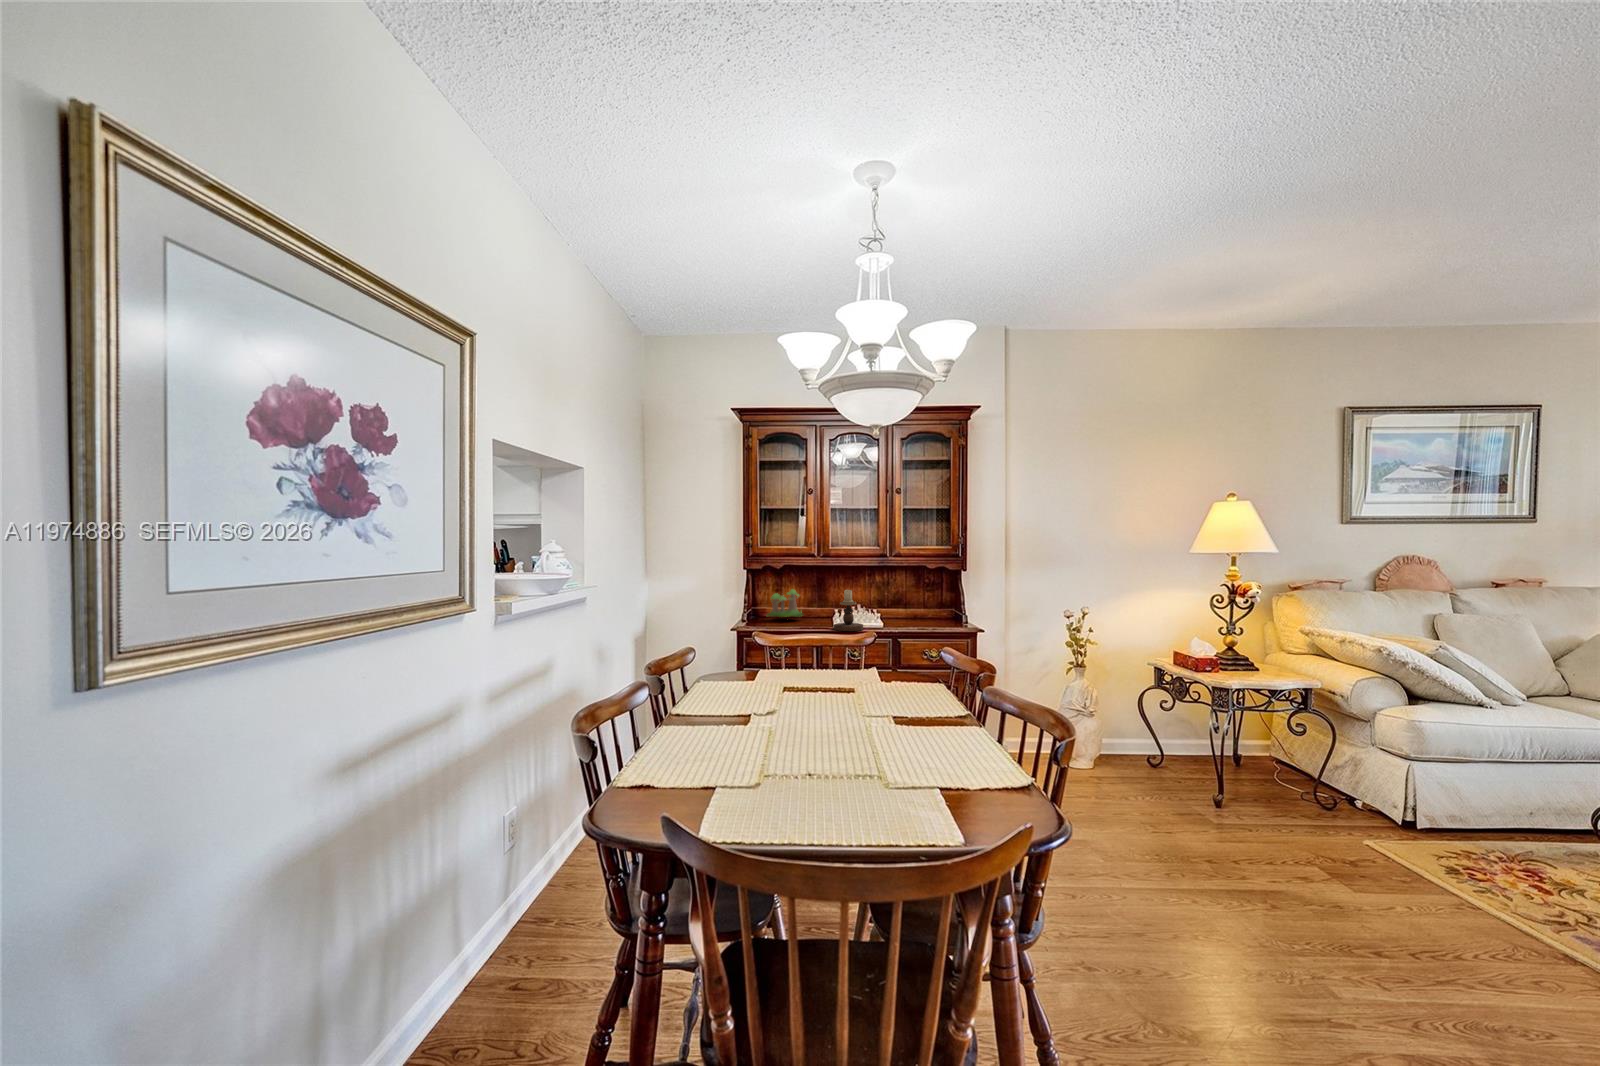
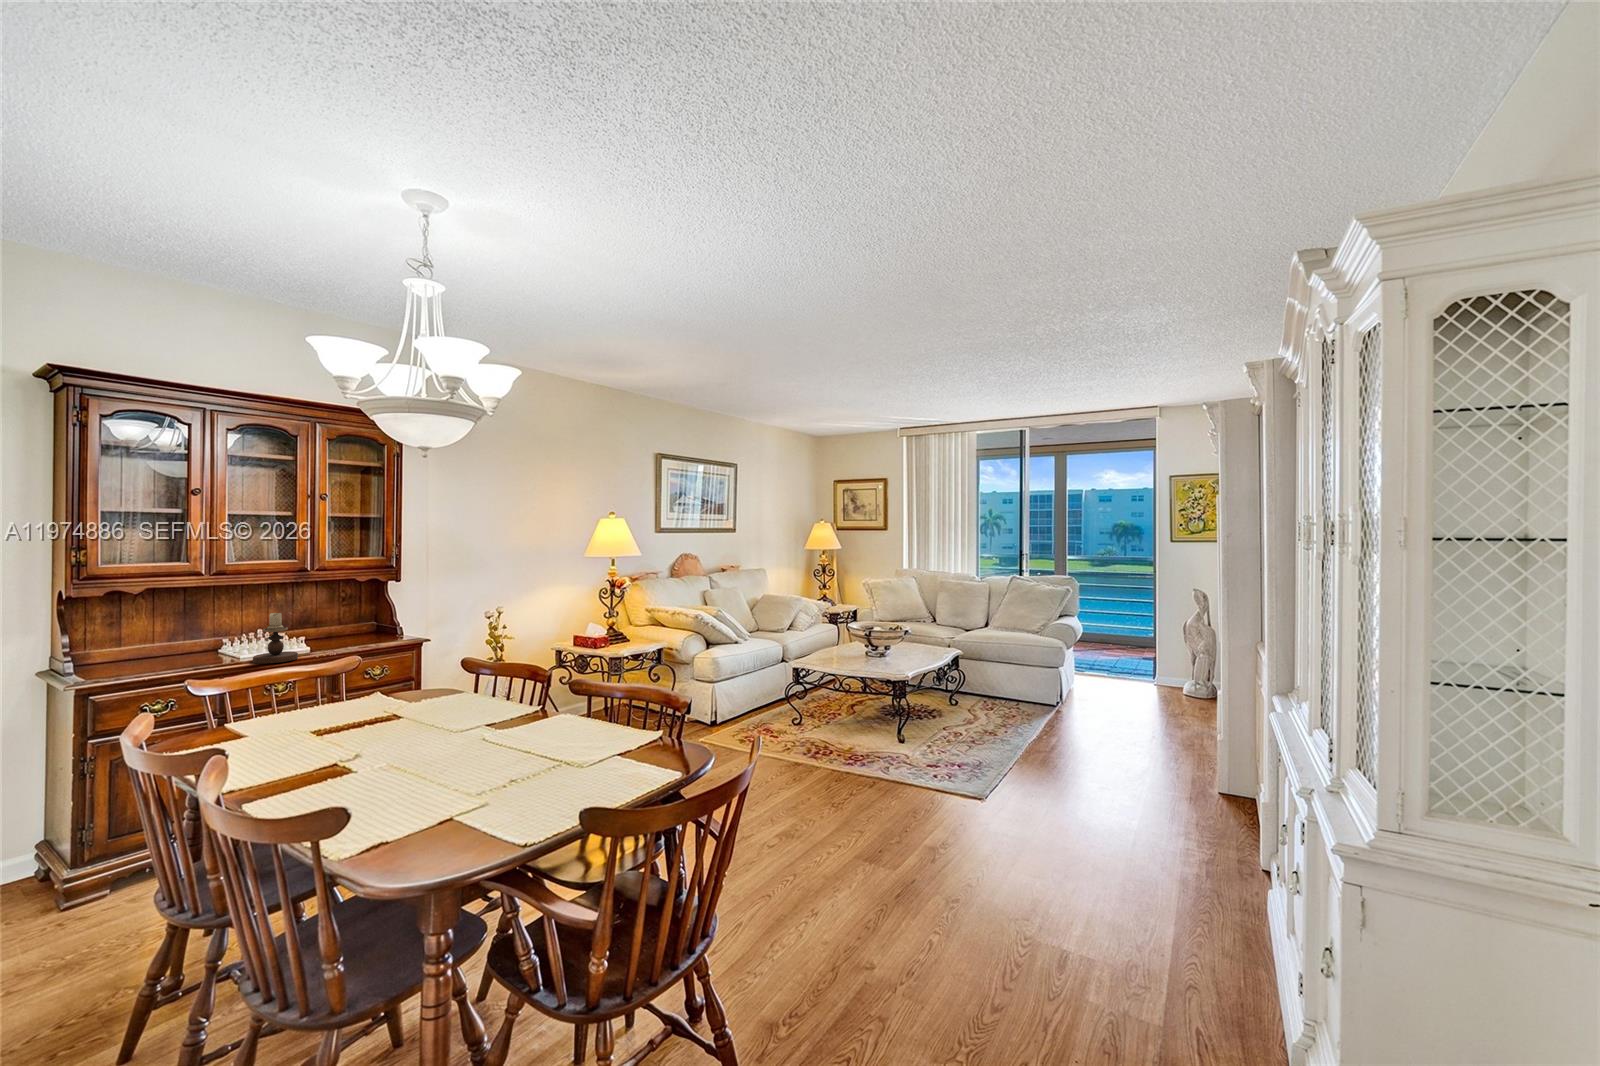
plant: present [767,589,803,617] -> none [110,602,183,664]

